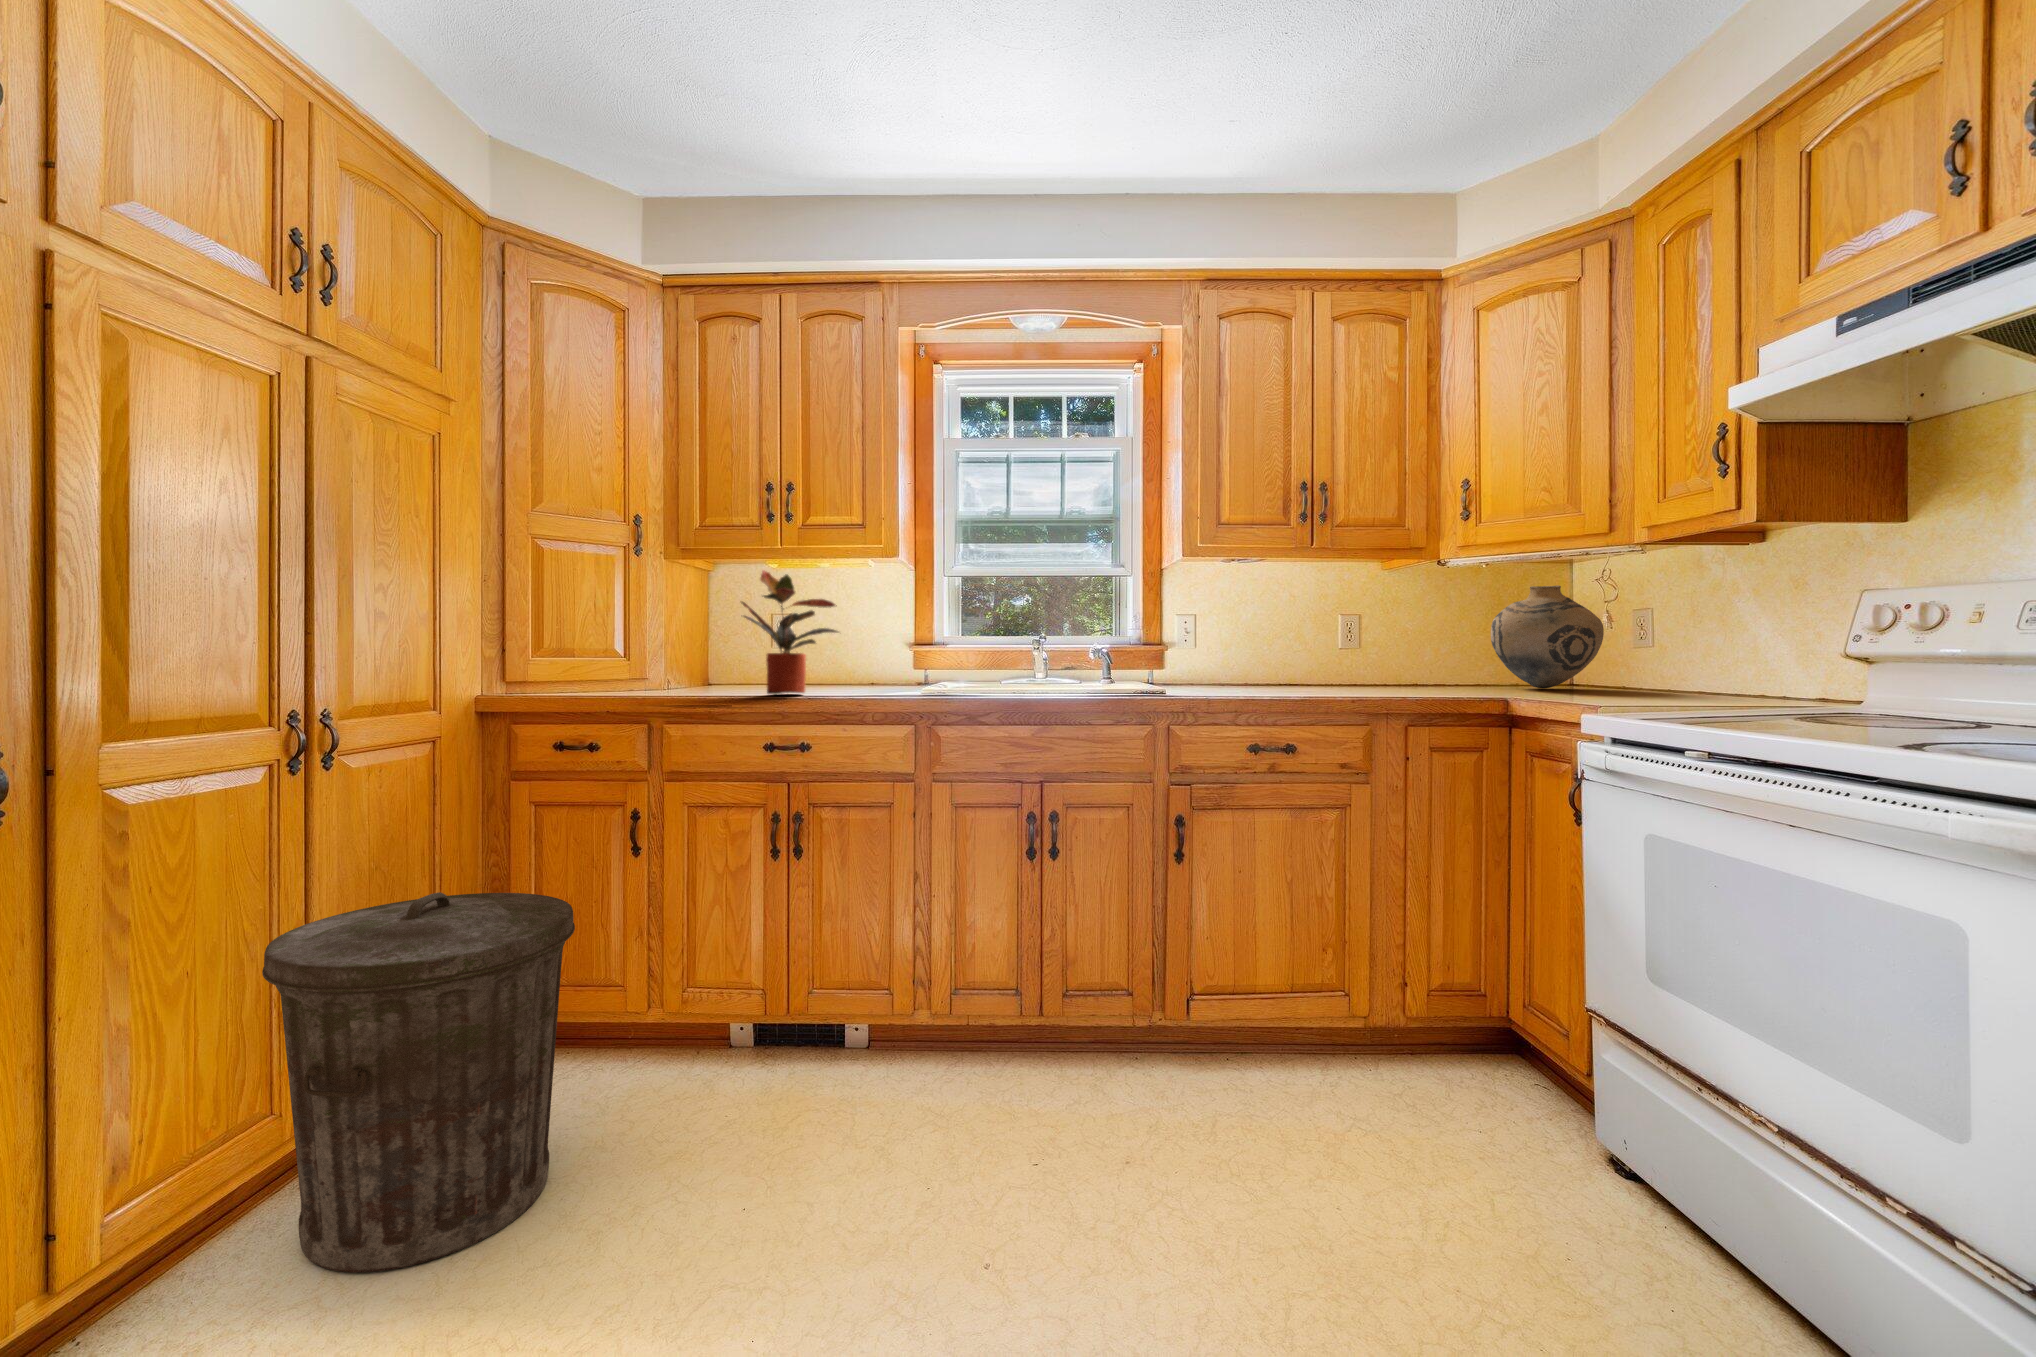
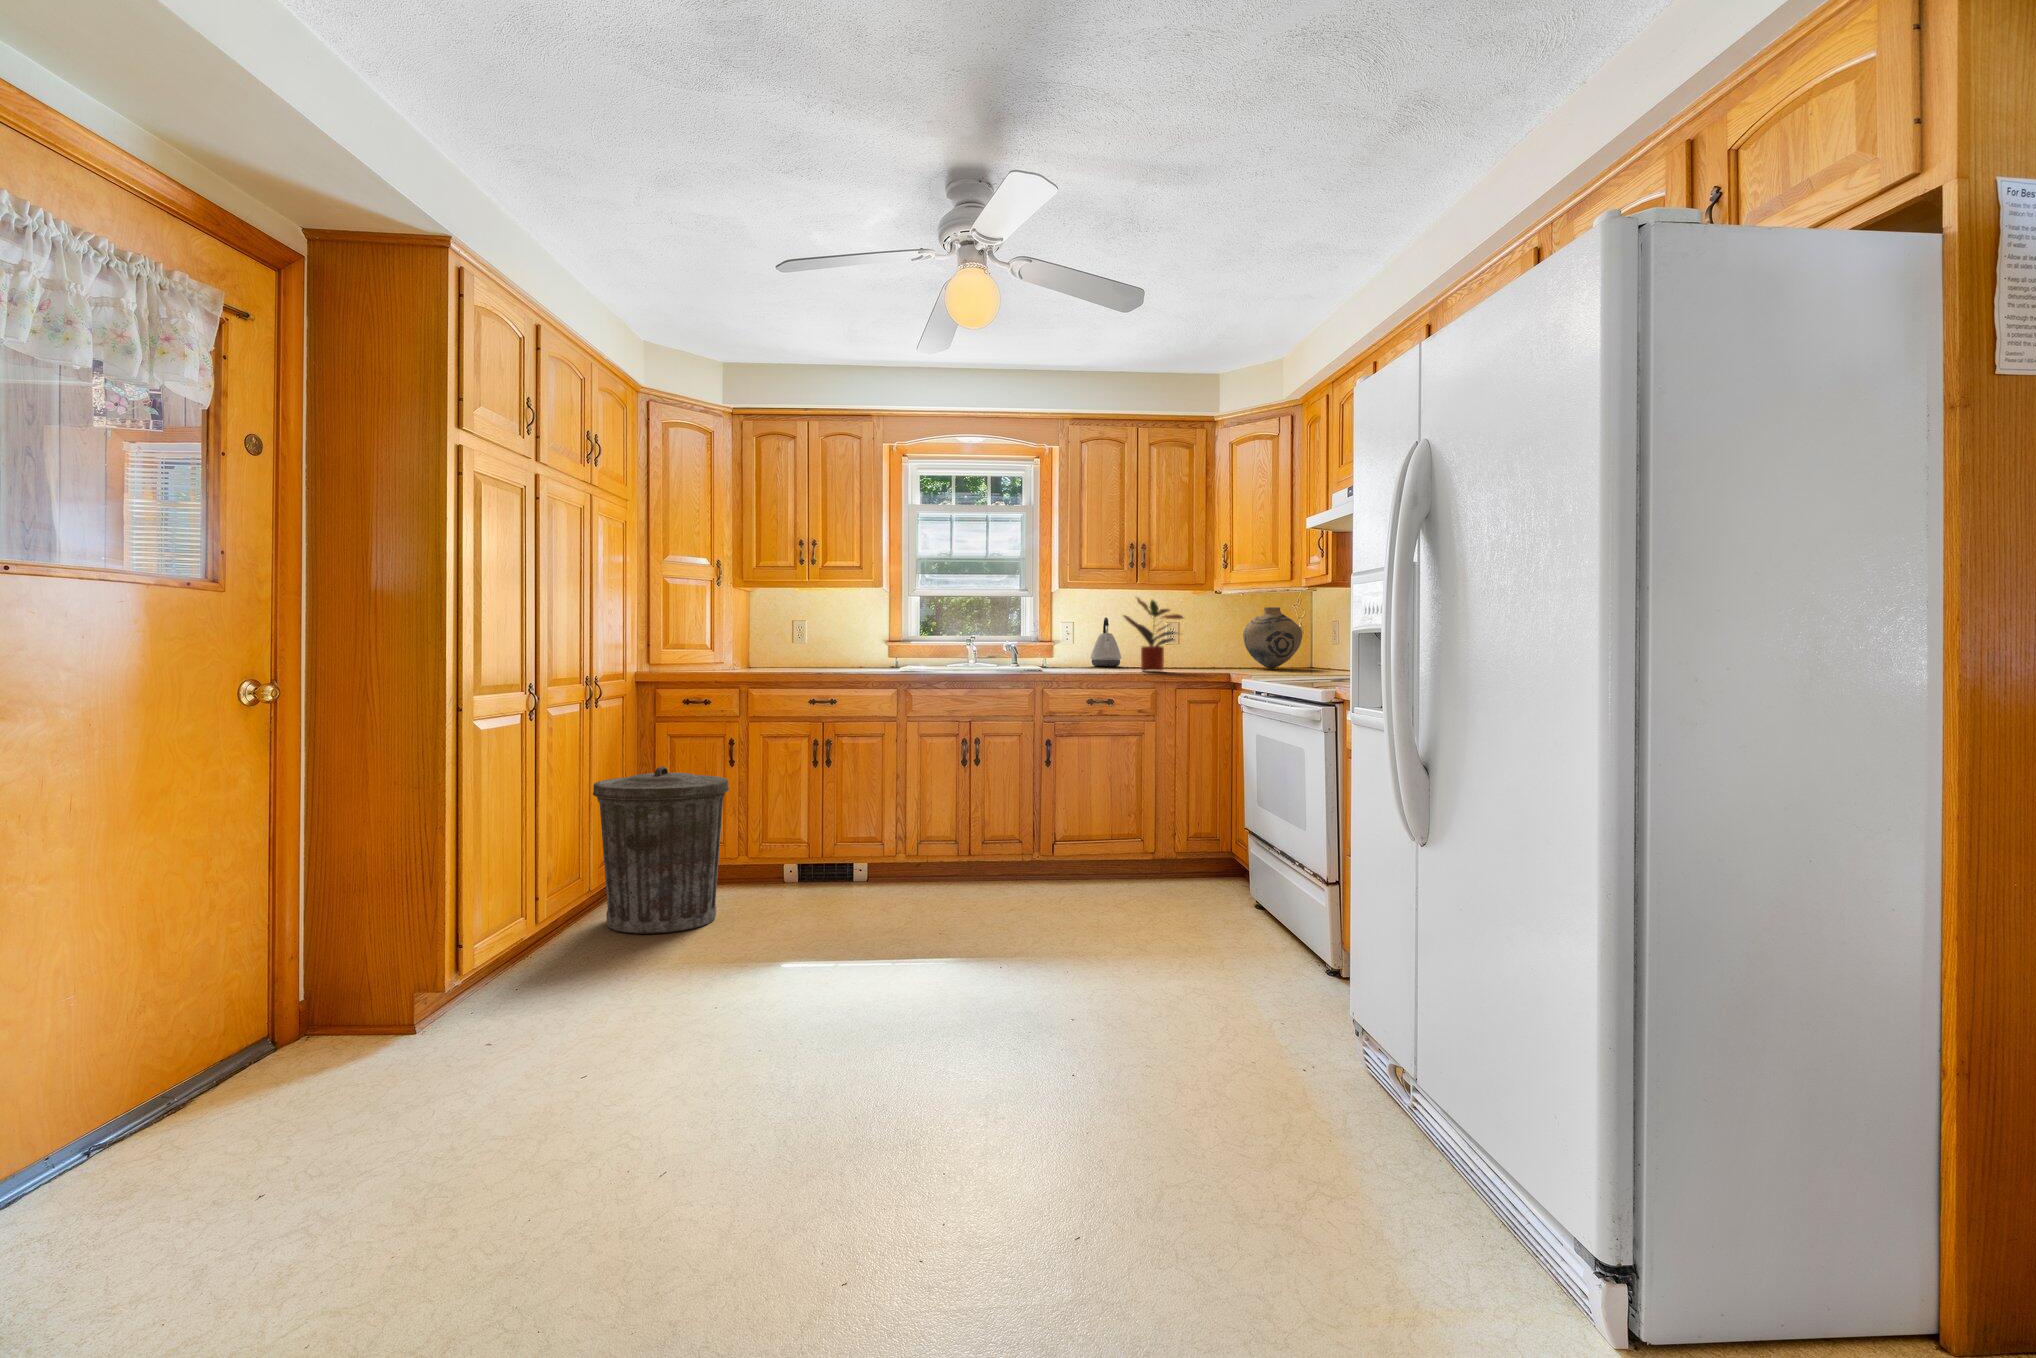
potted plant: present [741,571,838,694] -> present [1124,598,1183,671]
kettle: none [1226,607,1276,684] -> present [1091,617,1121,666]

